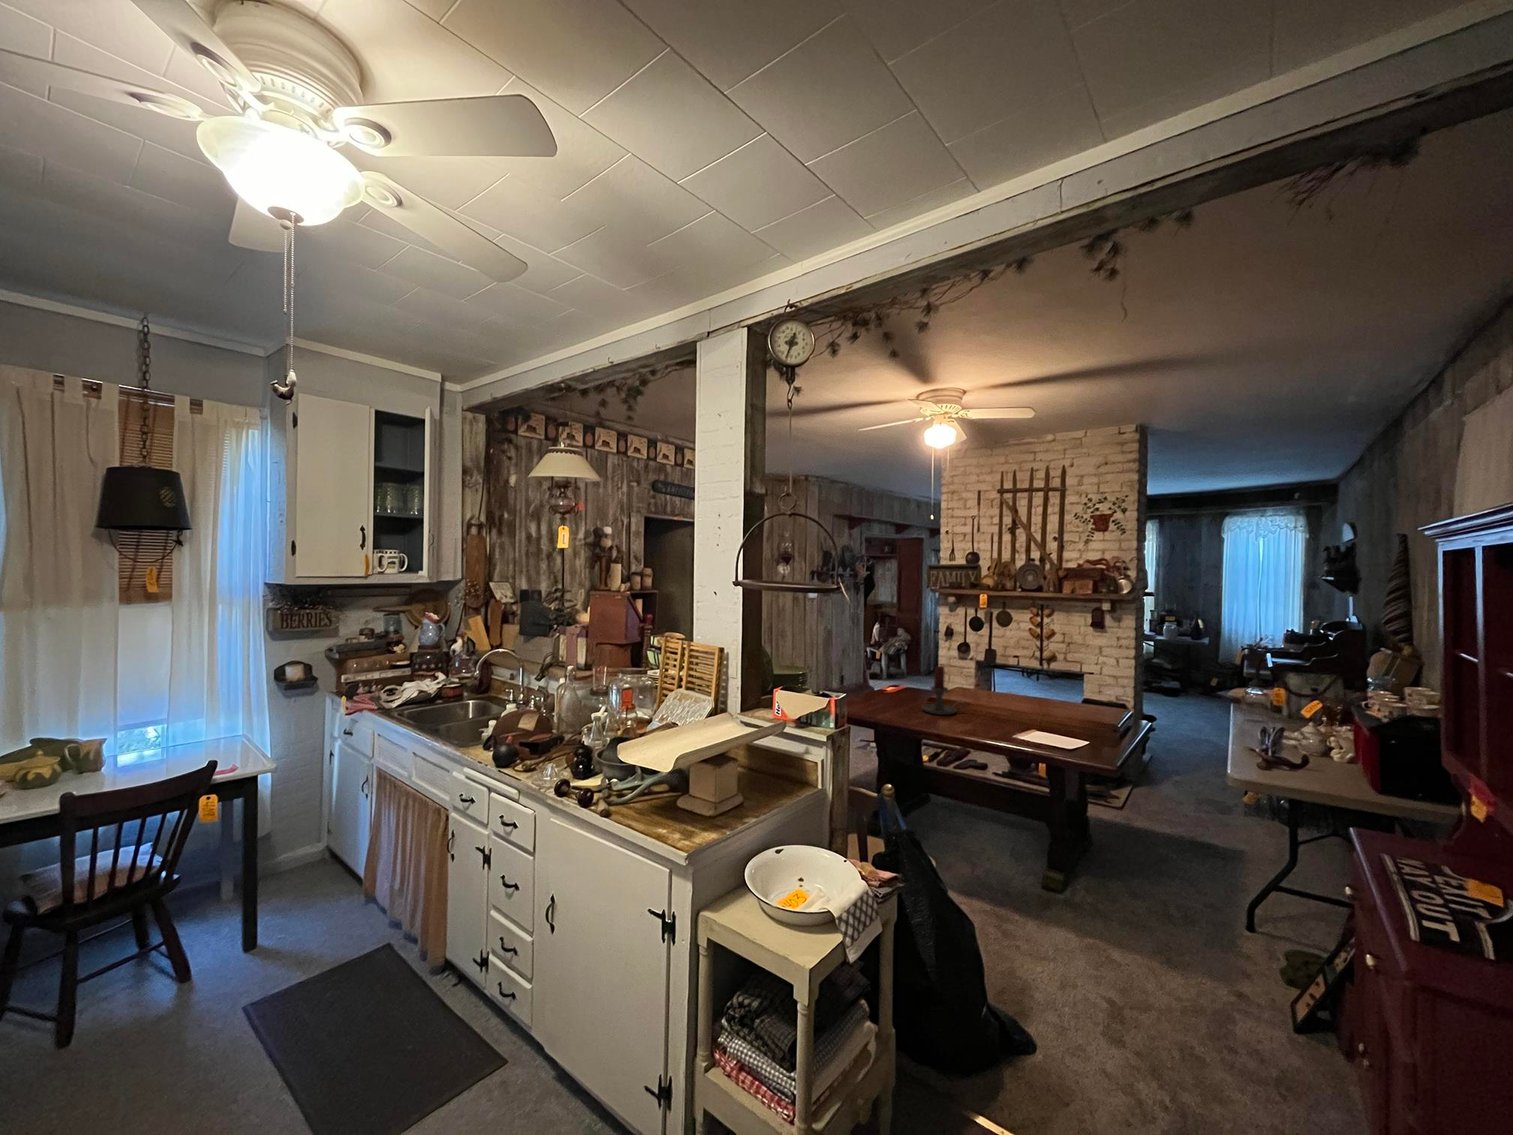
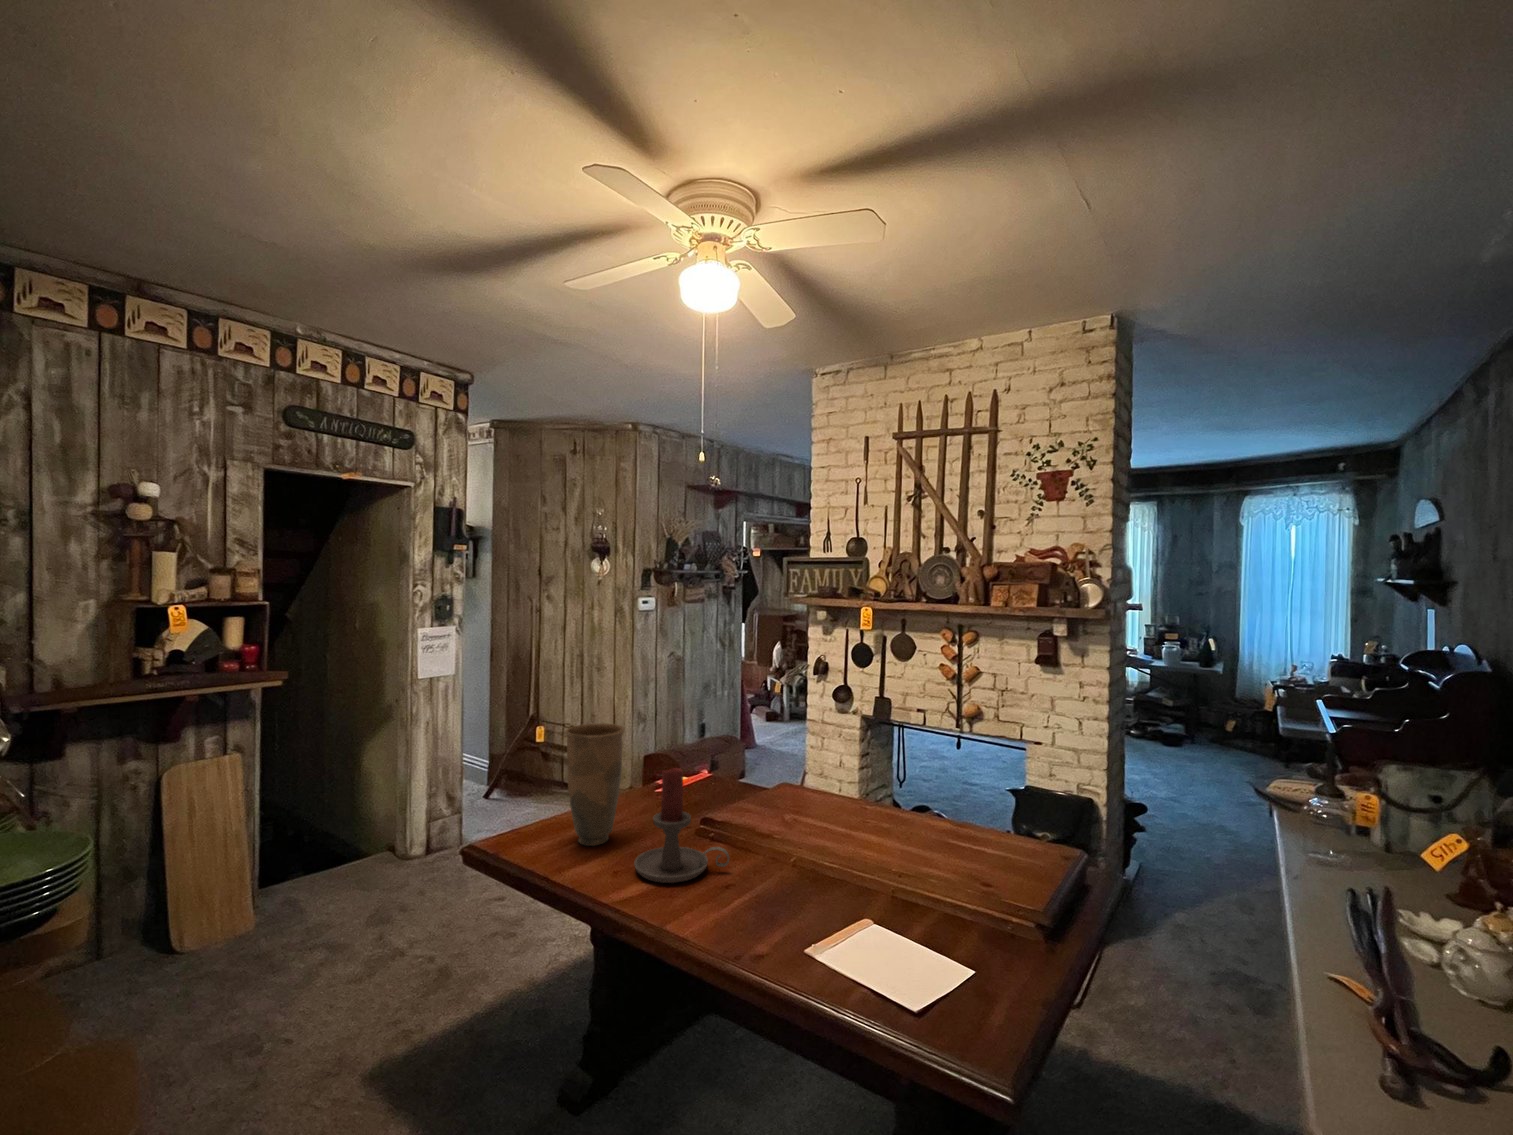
vase: none [877,649,905,705] -> present [566,723,624,846]

